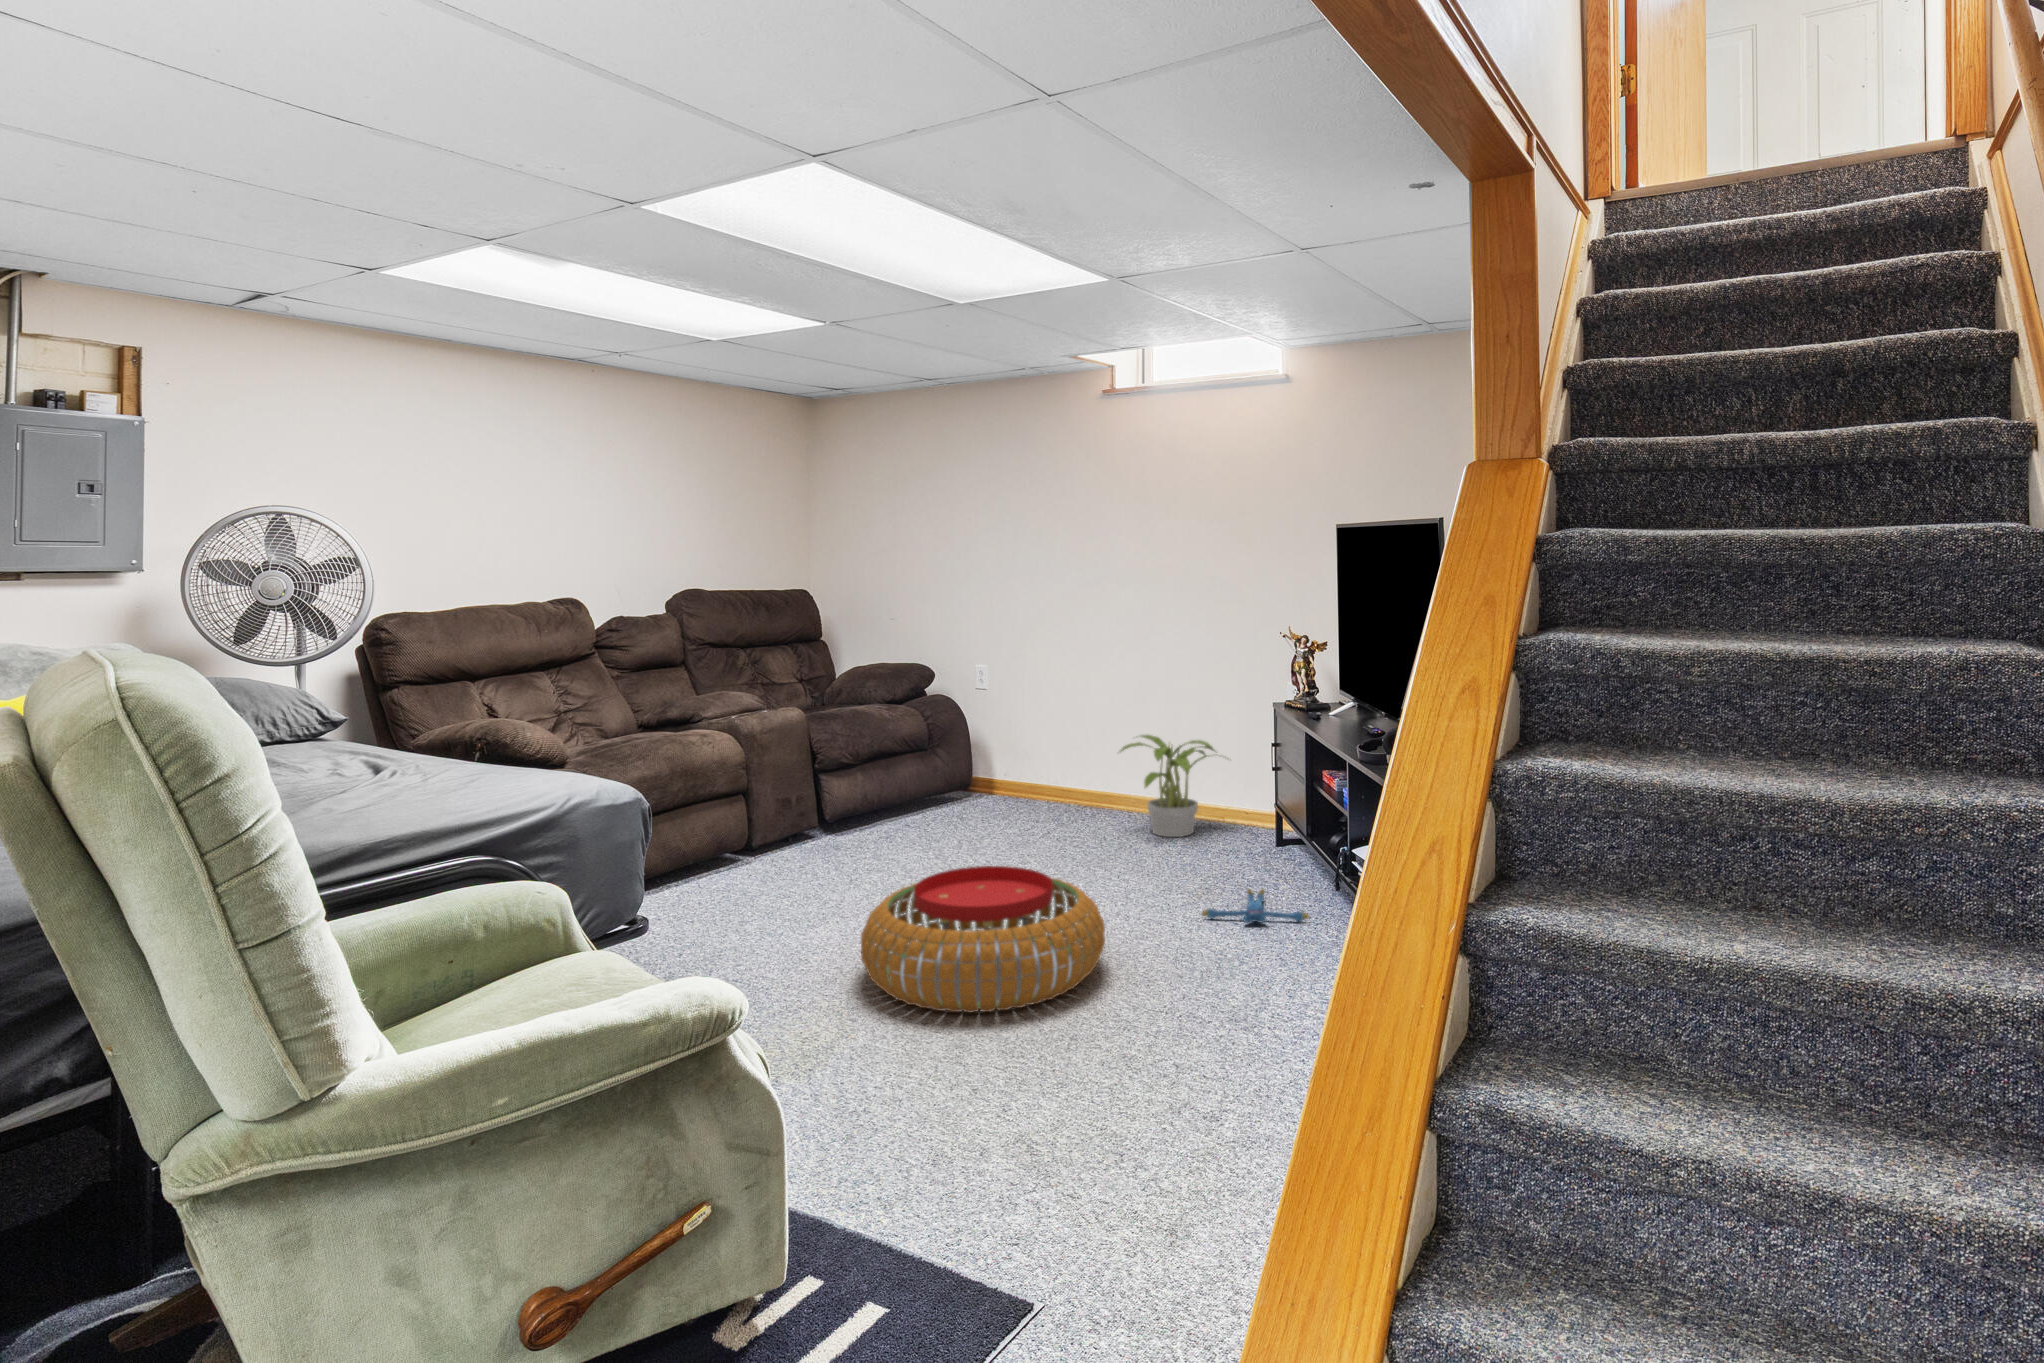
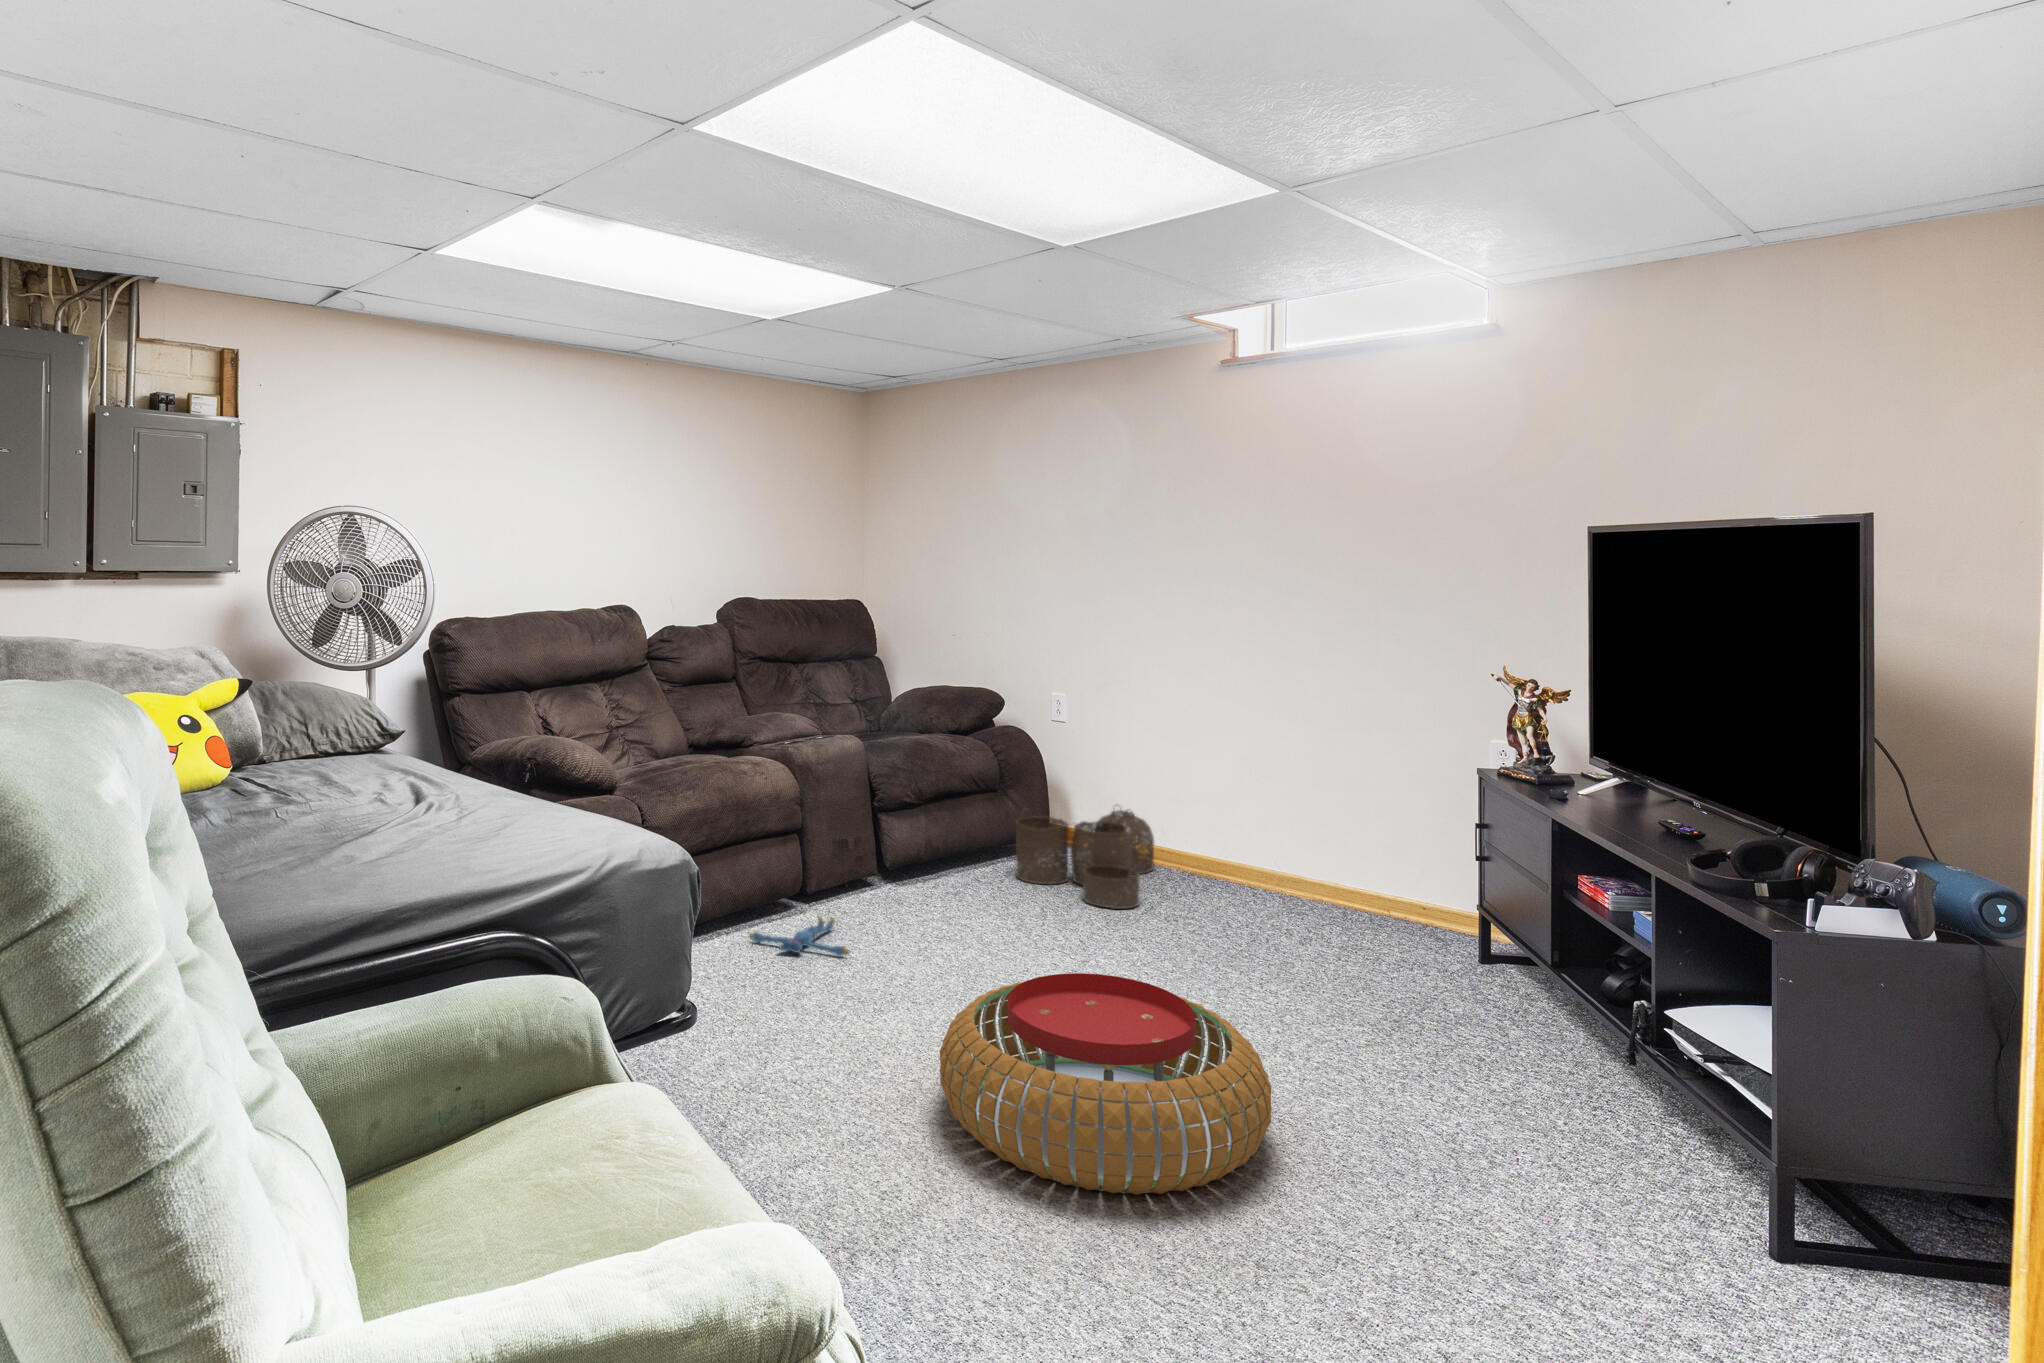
potted plant: present [1120,735,1215,837] -> none [1248,796,1407,934]
woven basket: none [937,755,1052,836] -> present [1016,804,1154,909]
plush toy: present [1202,889,1309,923] -> present [749,917,850,956]

